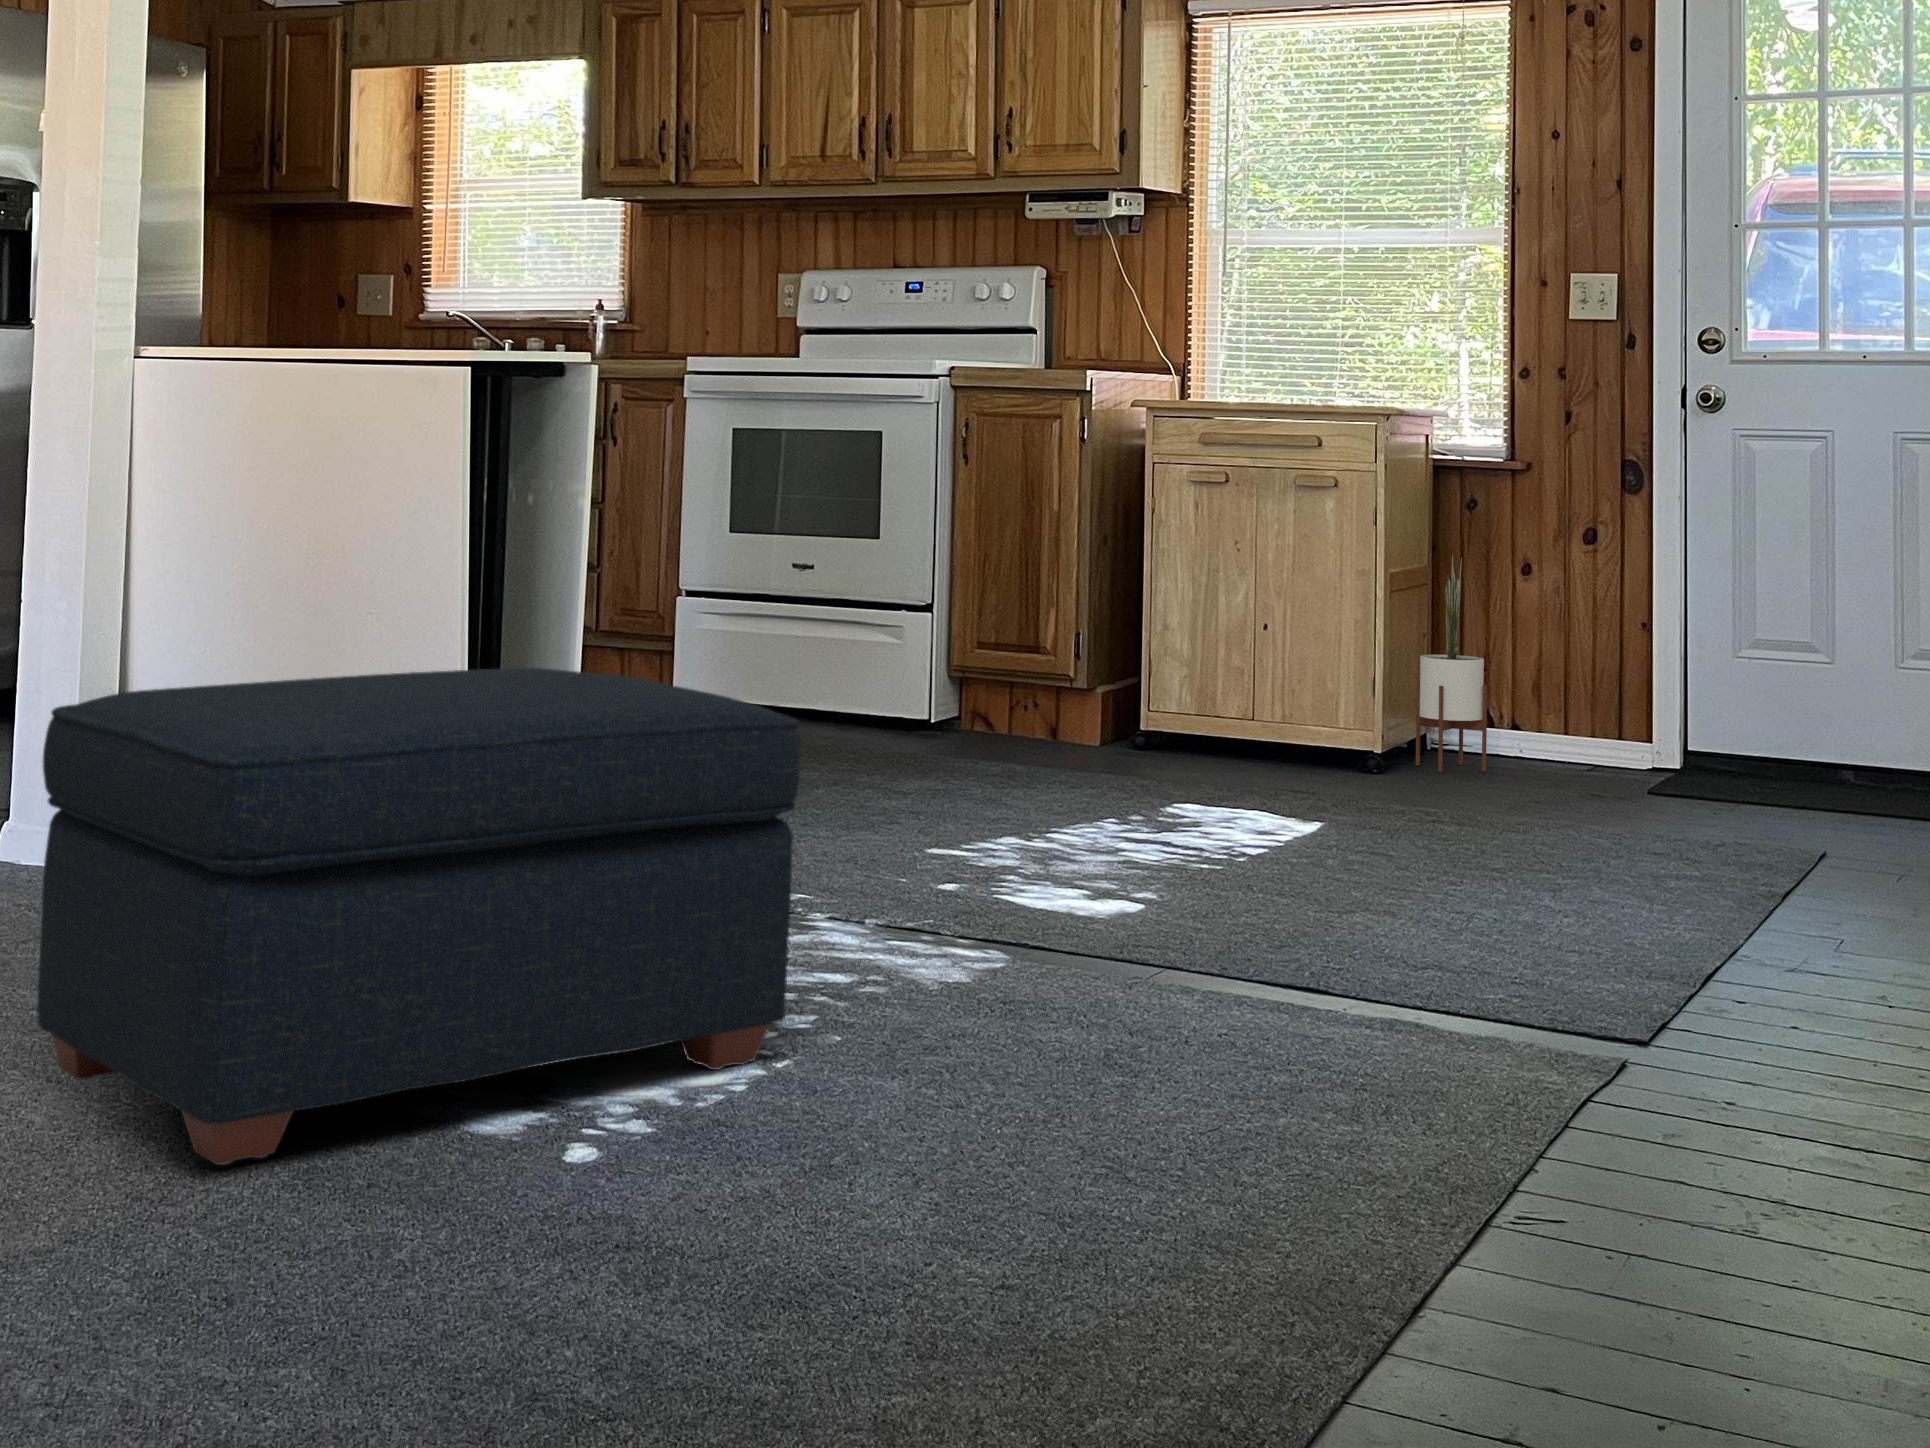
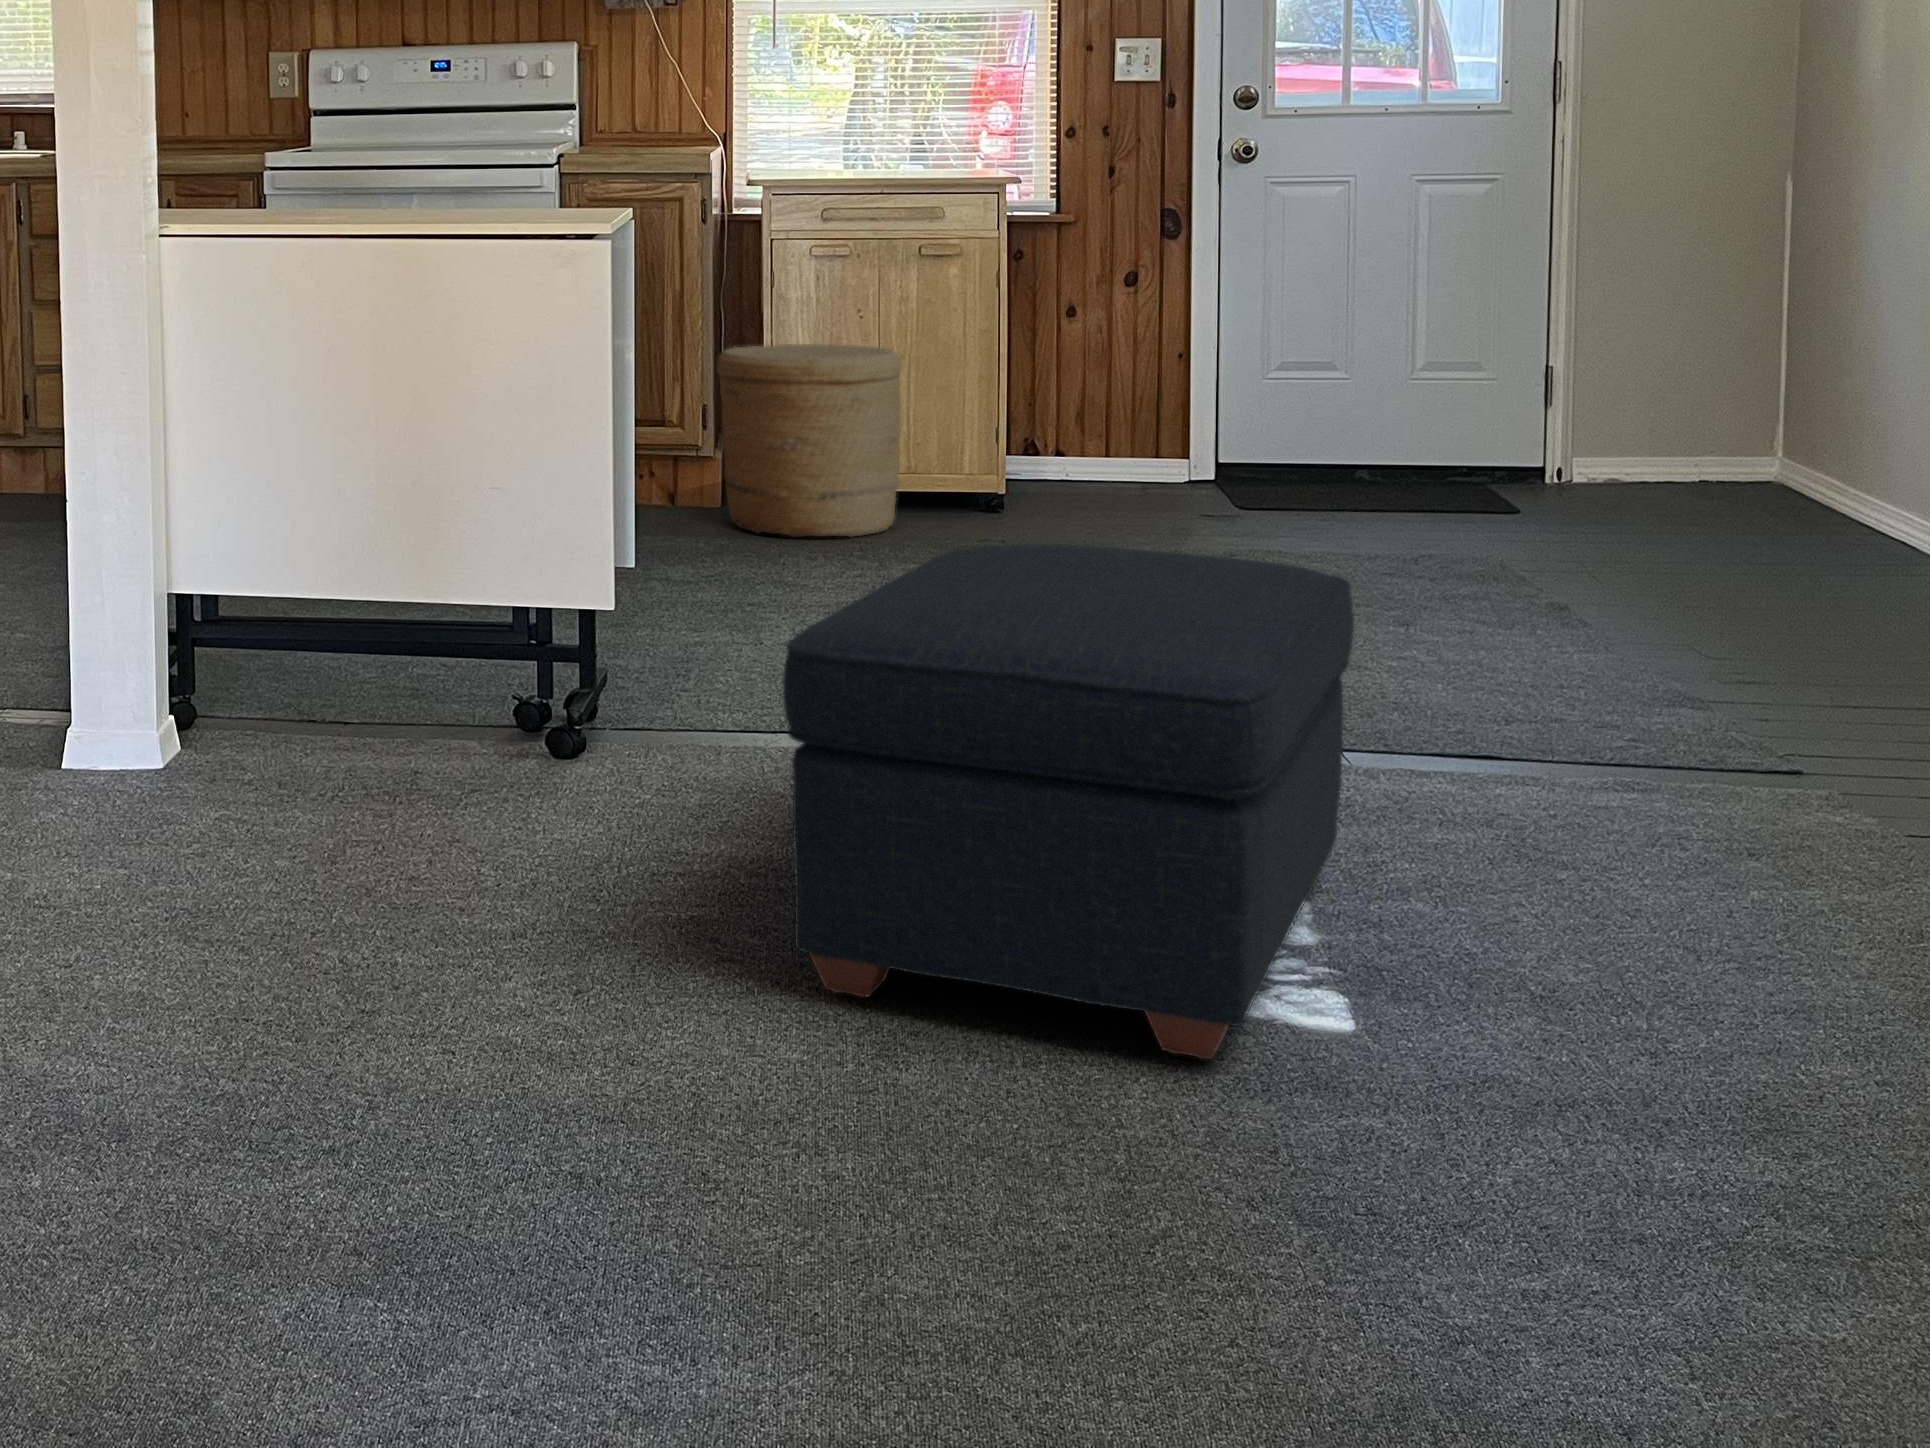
potted plant: present [1416,558,1487,772] -> none [1022,308,1090,505]
woven basket: none [1045,572,1239,775] -> present [717,344,902,537]

